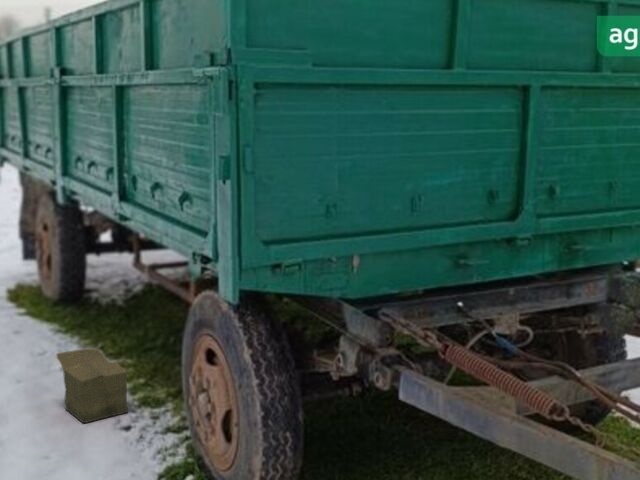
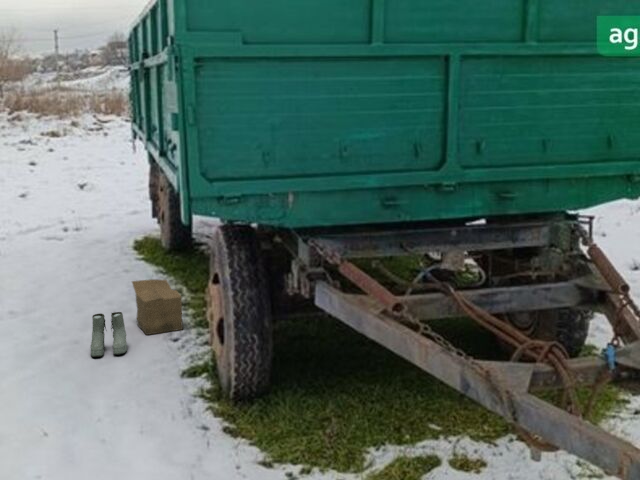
boots: none [19,398,67,461] -> present [90,312,127,357]

